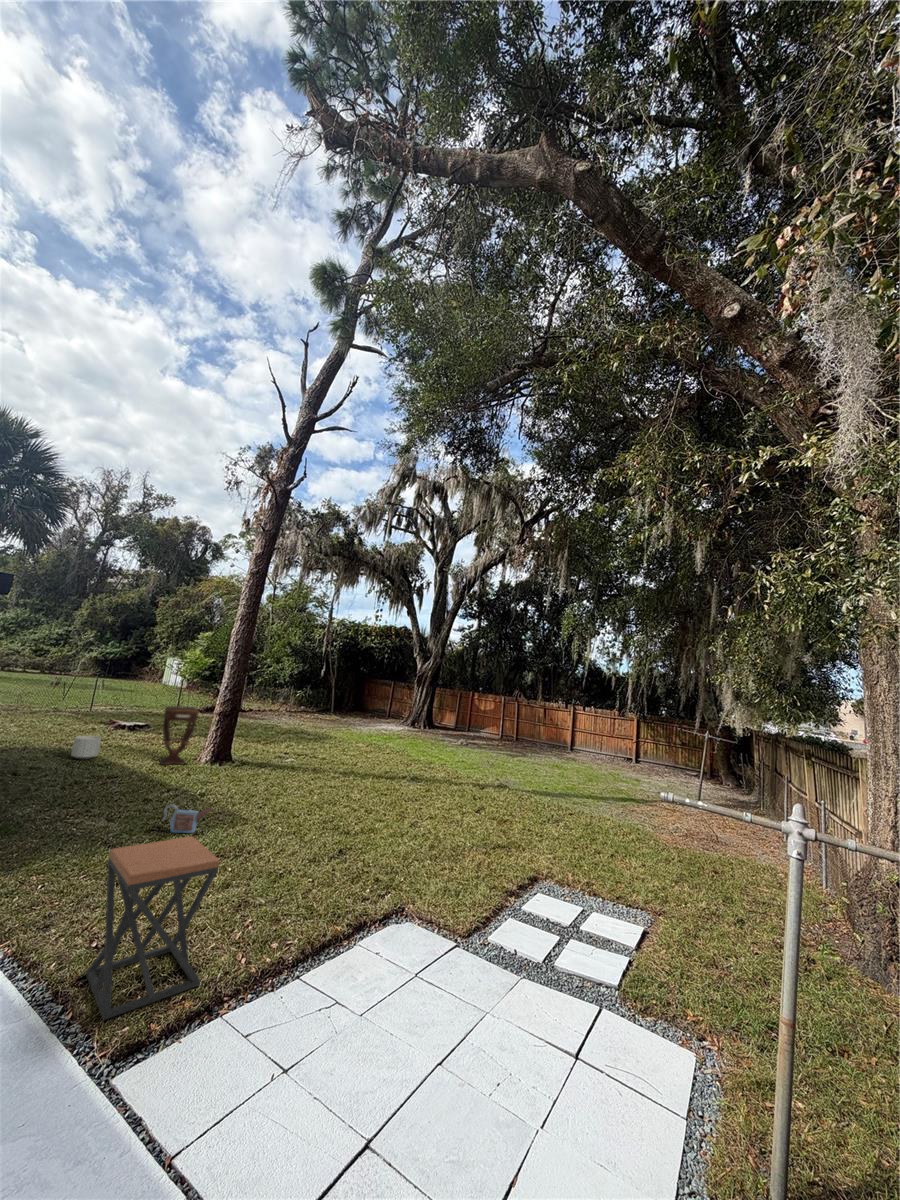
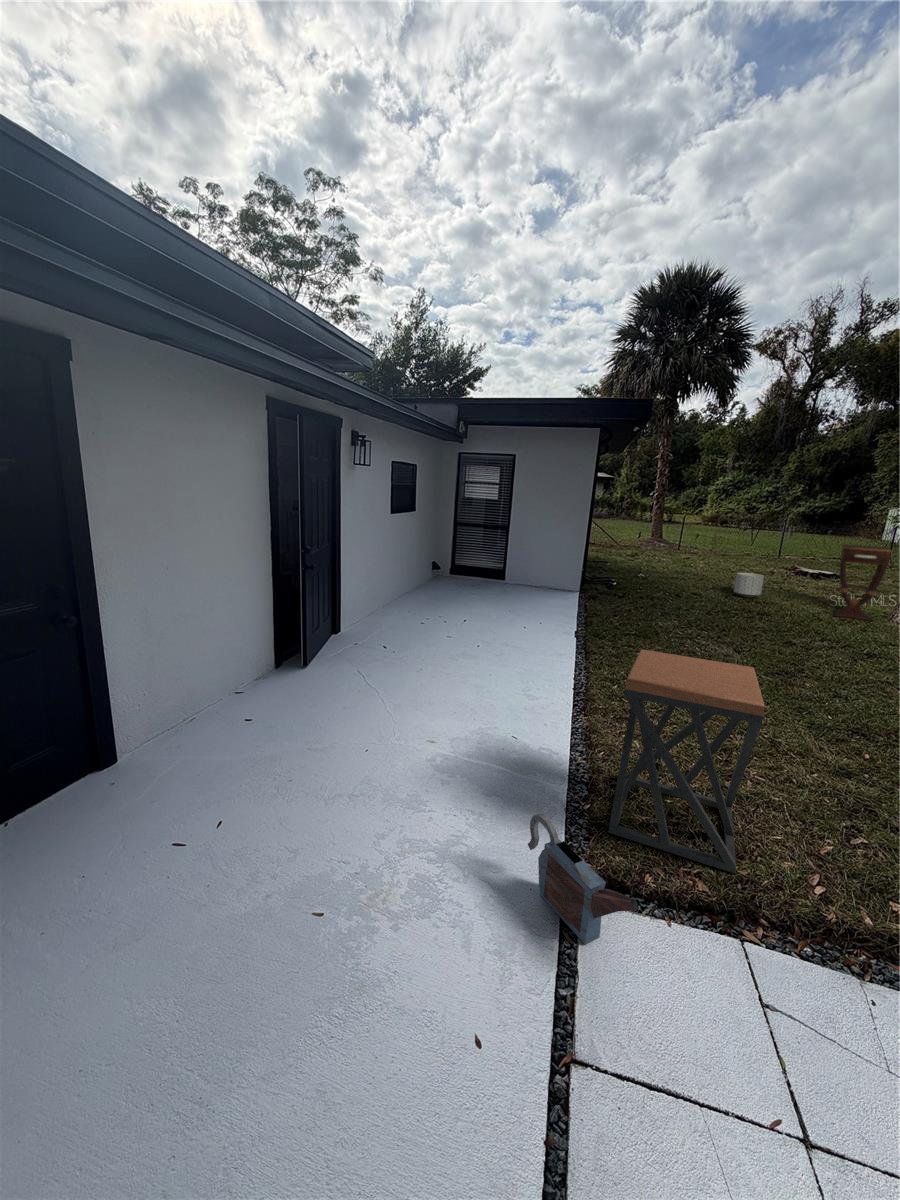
watering can: present [162,805,212,833] -> present [528,814,639,944]

